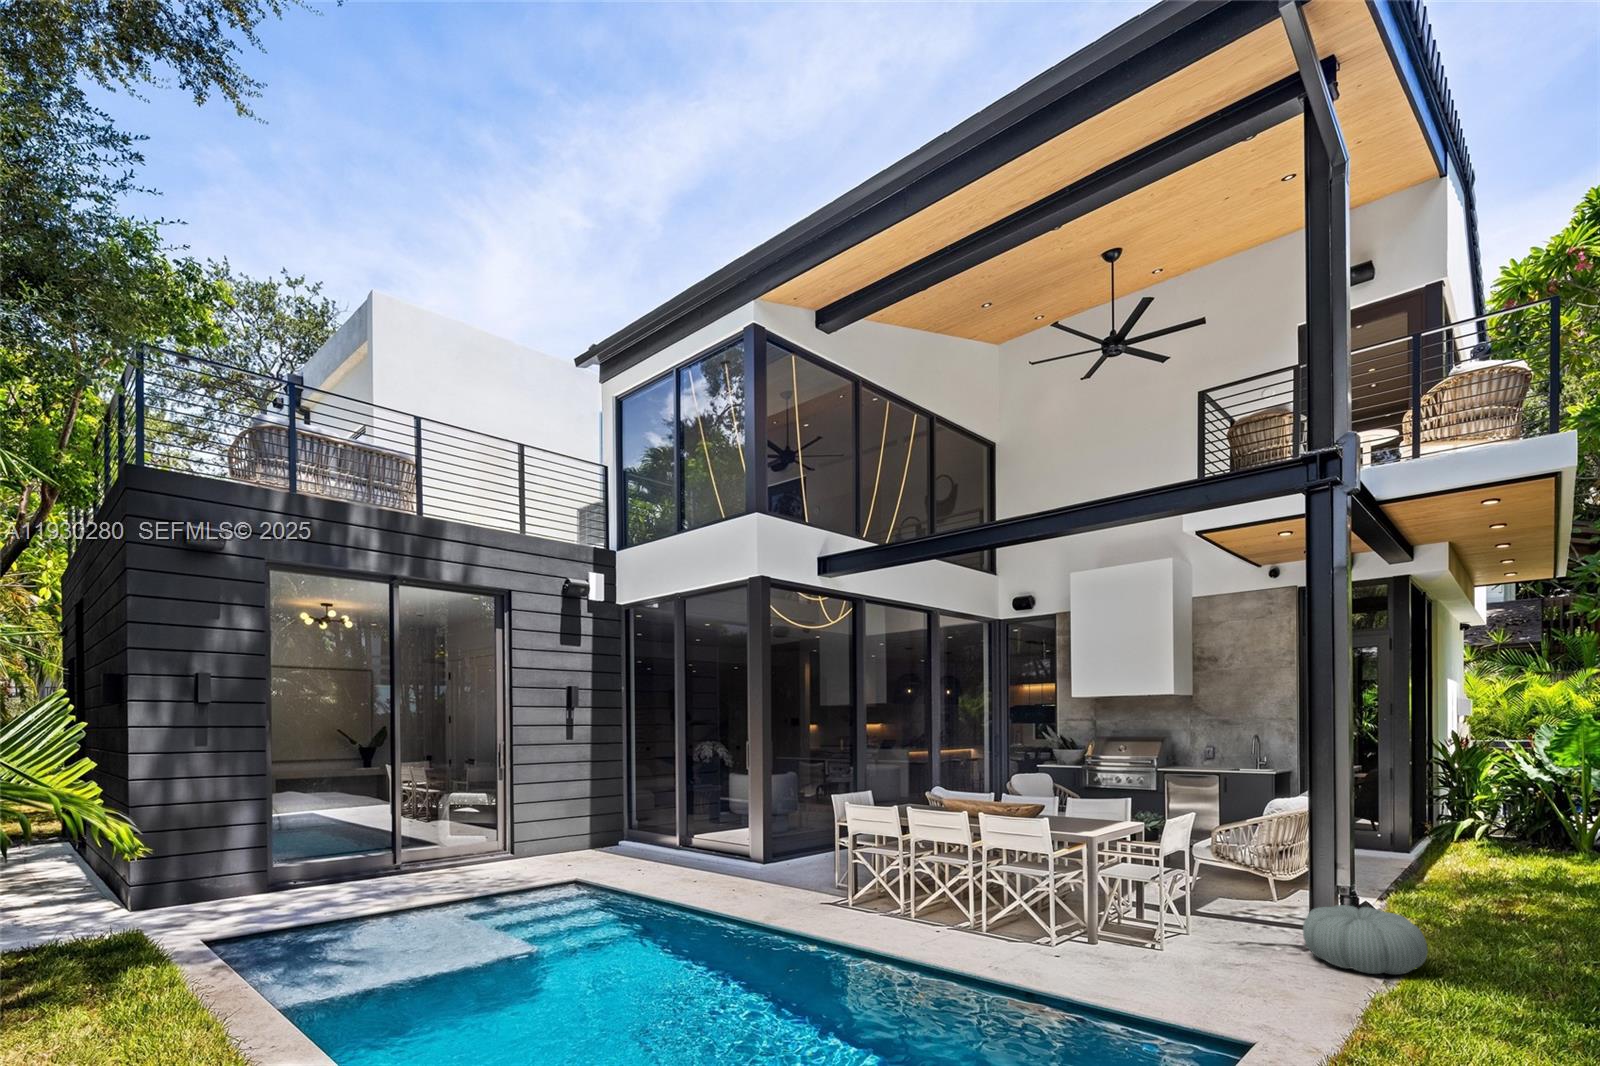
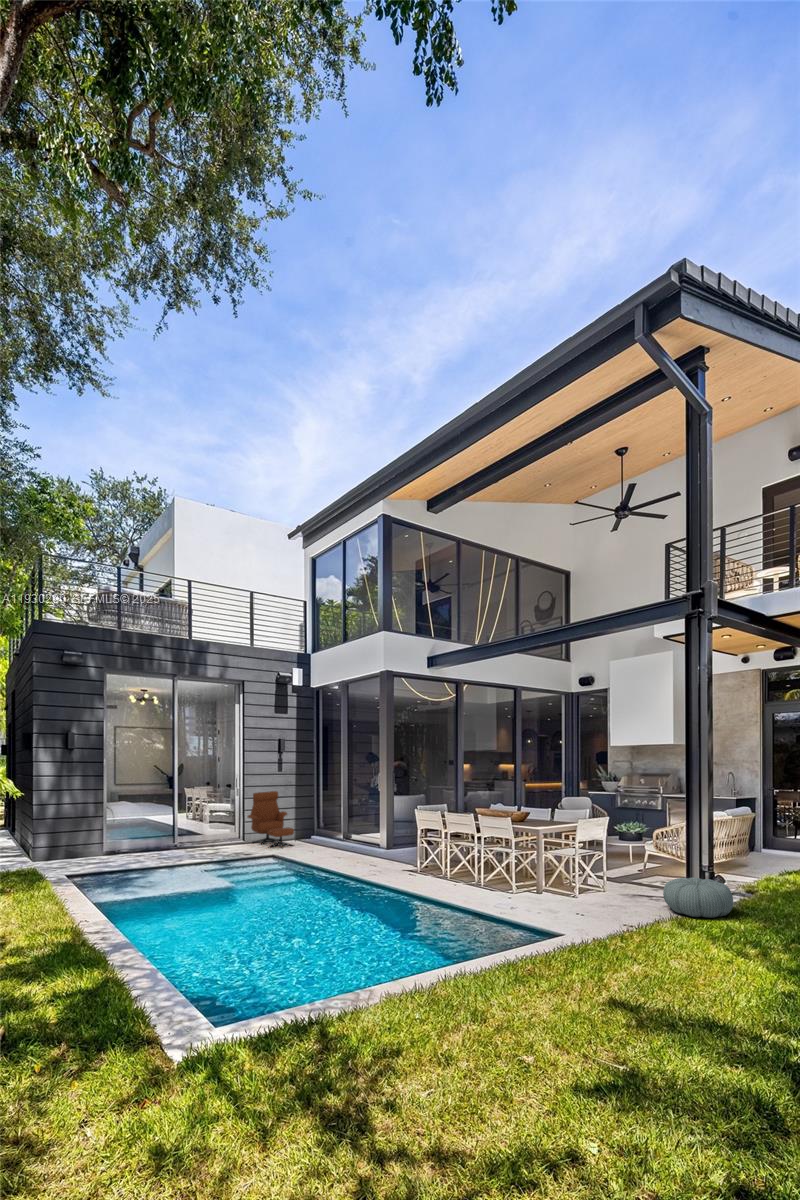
lounge chair: none [517,772,601,868] -> present [248,791,294,848]

